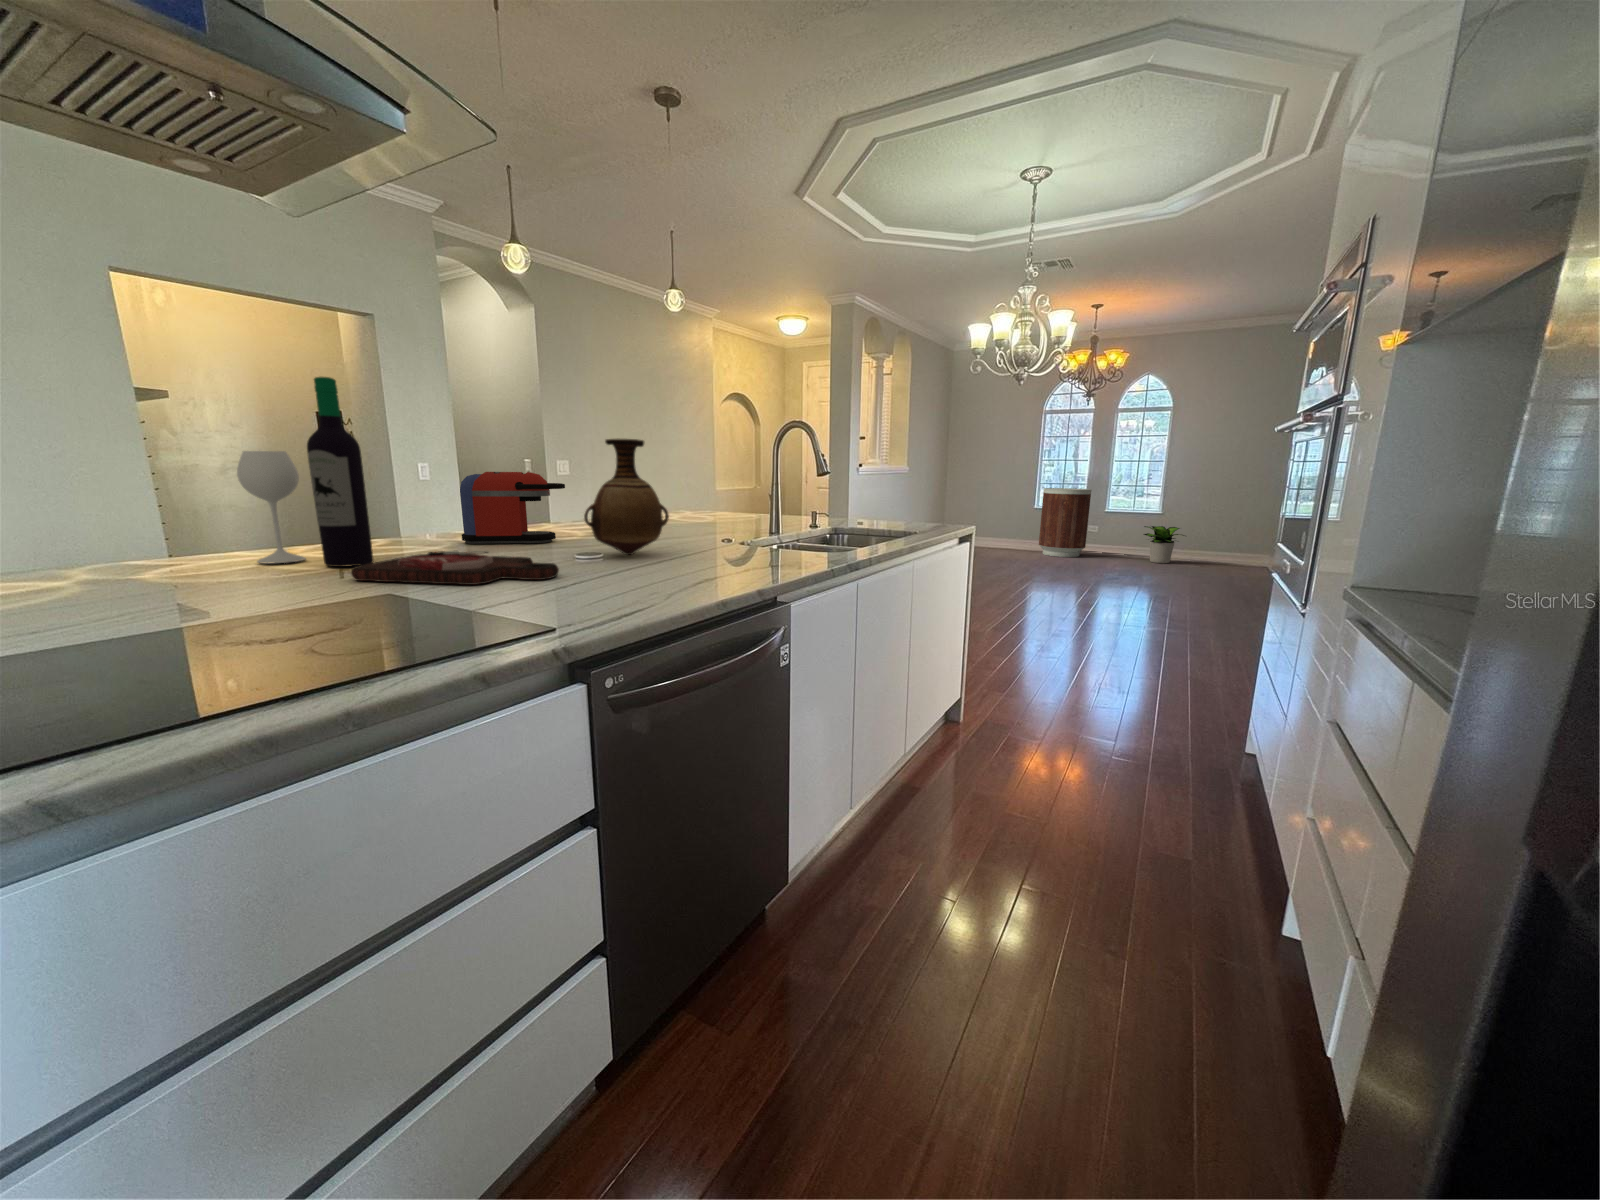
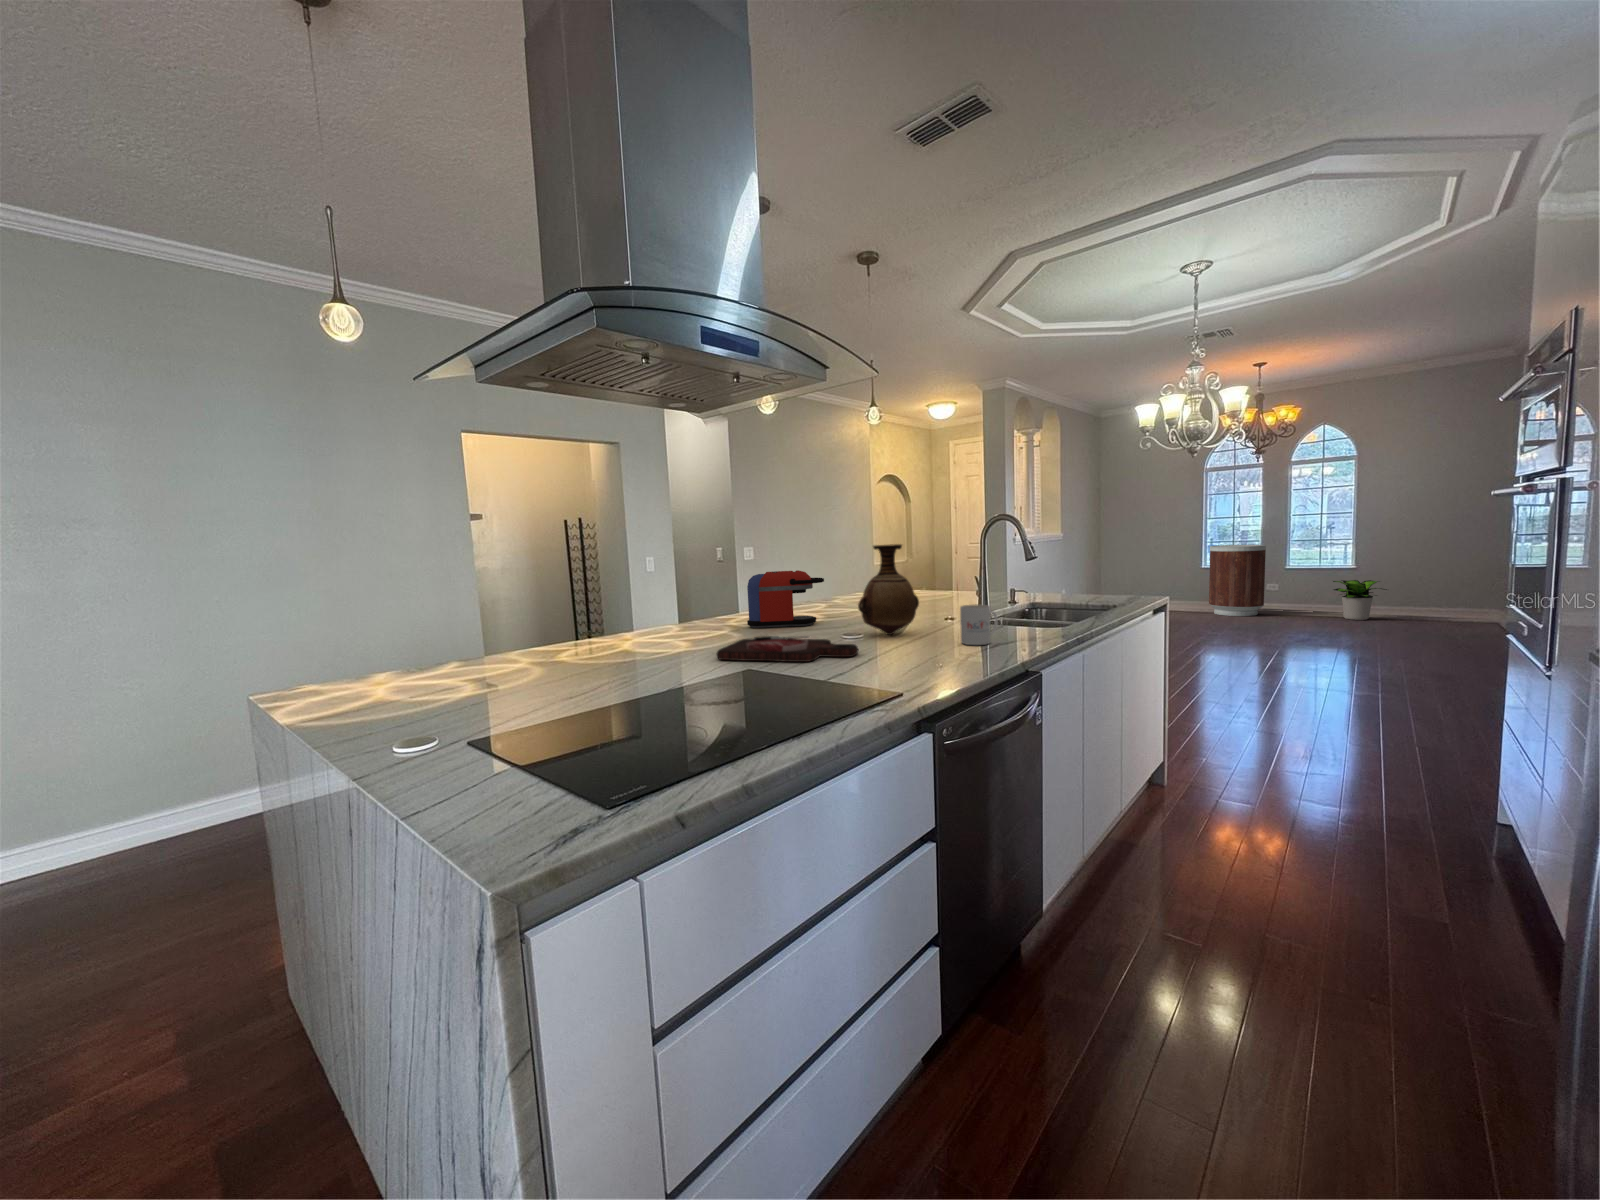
wine bottle: present [237,377,373,567] -> none [626,516,712,650]
mug: none [702,519,750,569] -> present [960,604,998,645]

